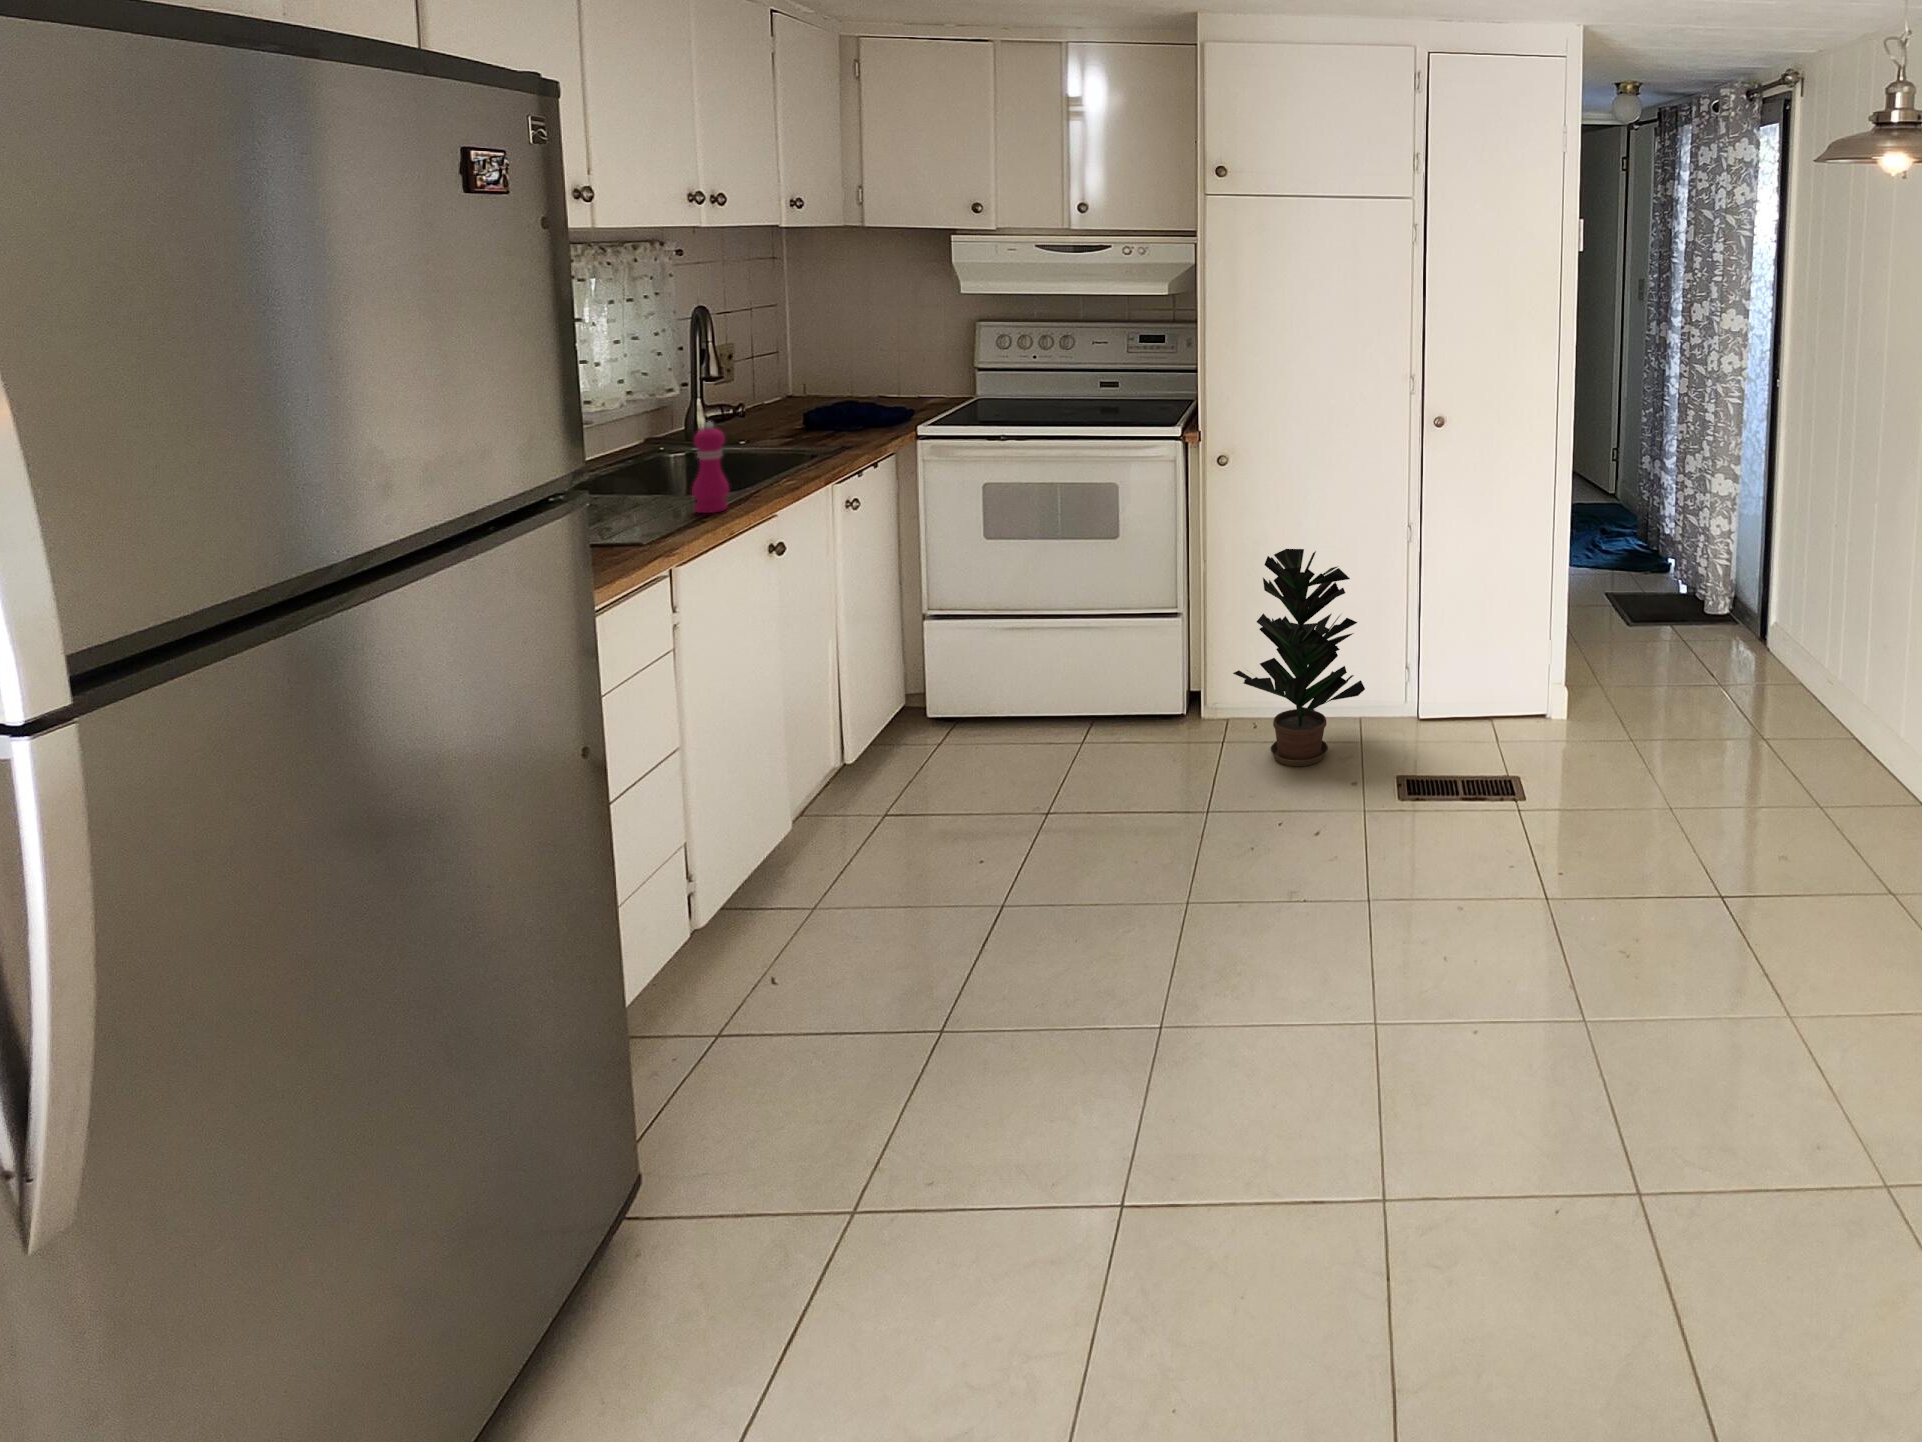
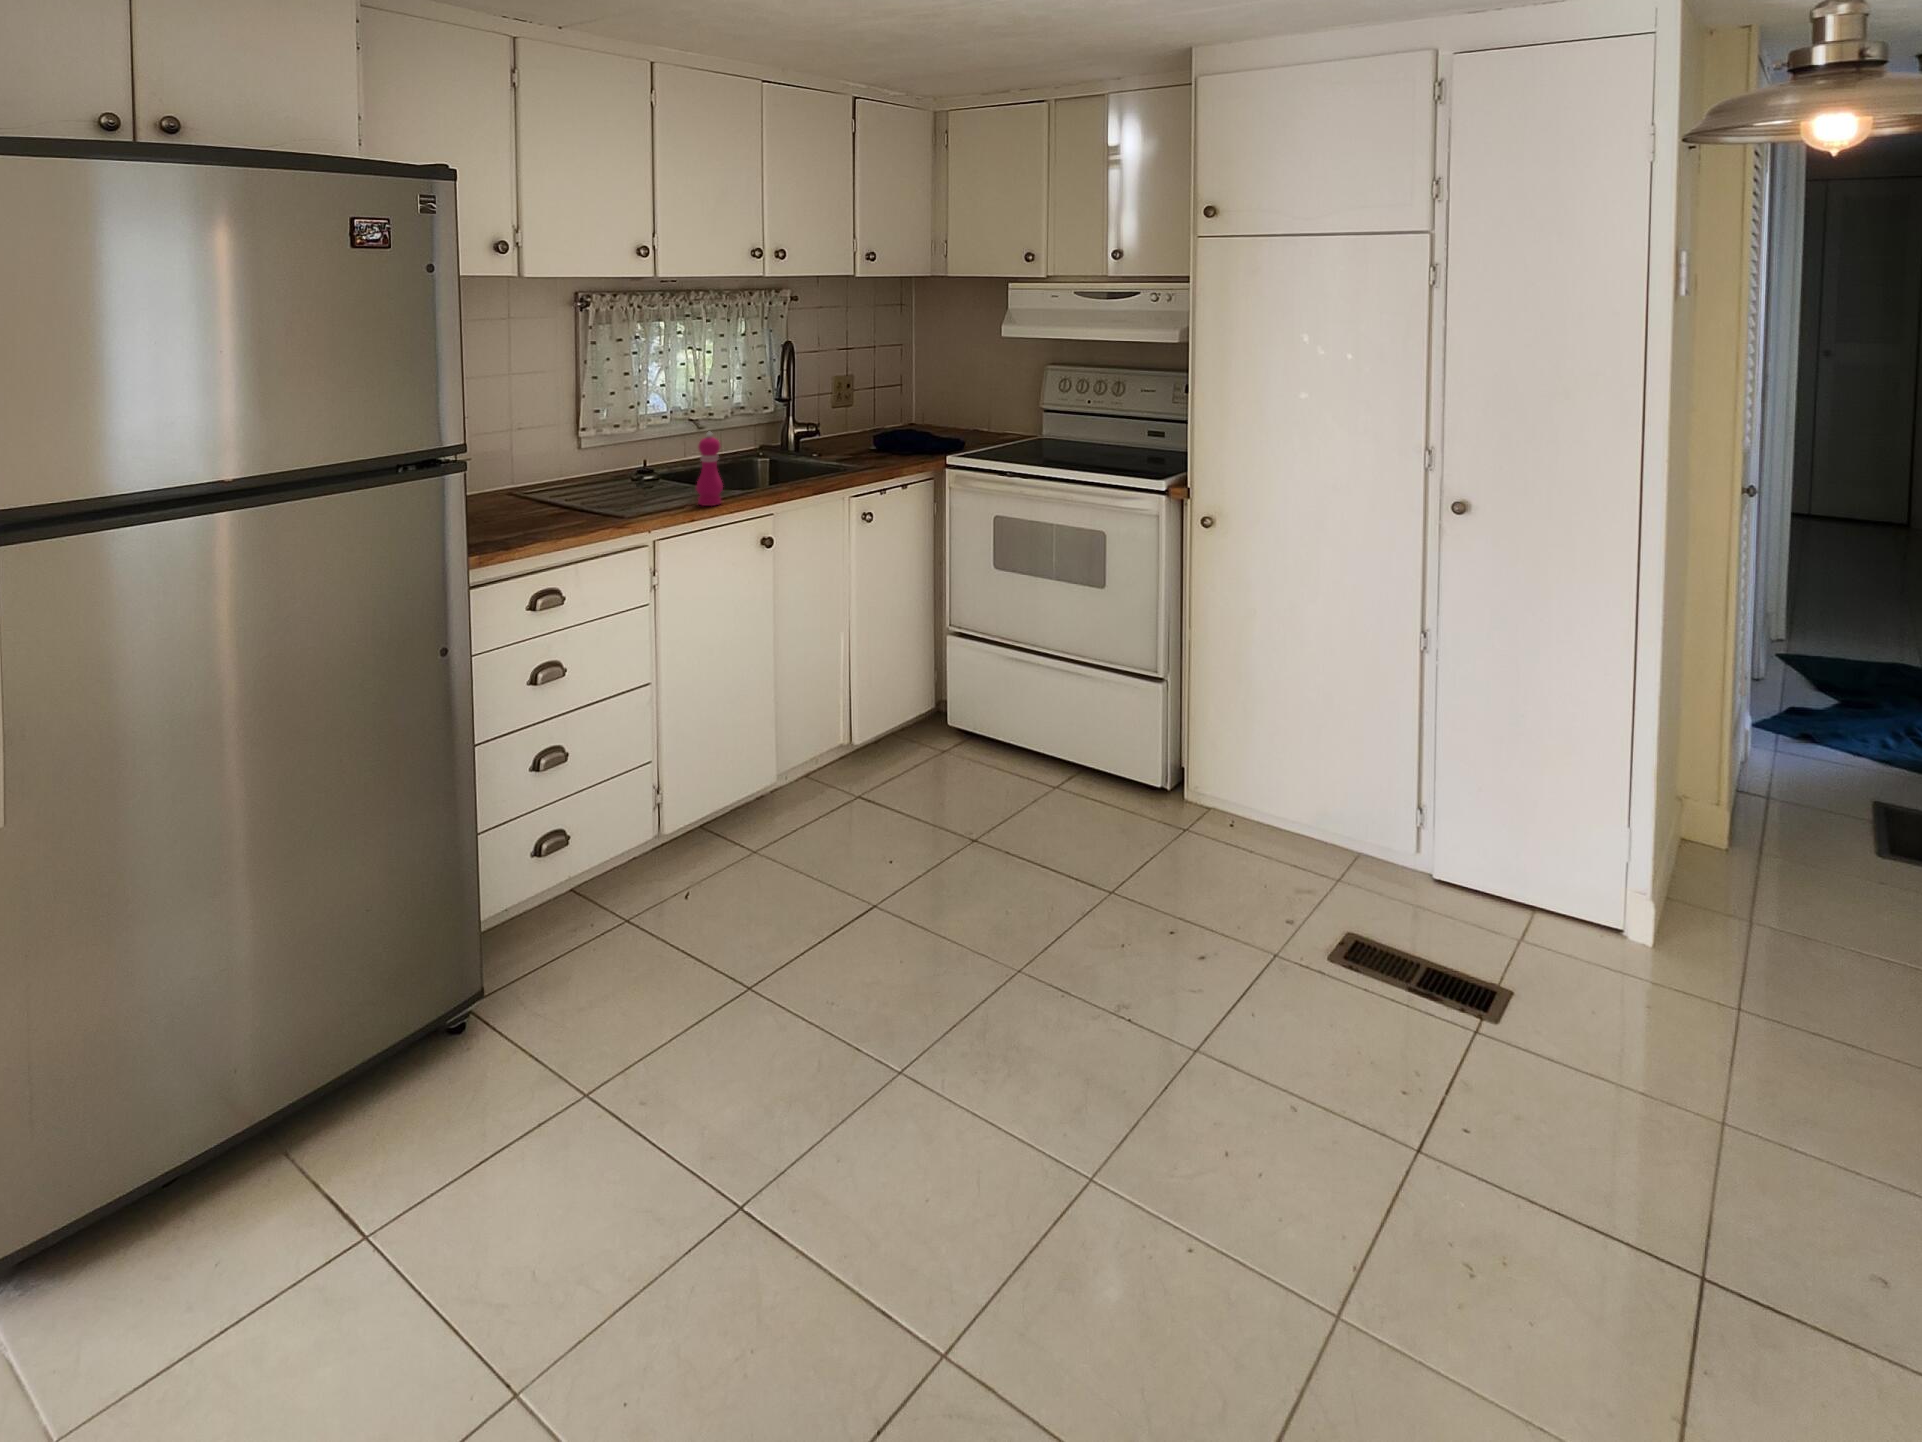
potted plant: present [1233,549,1365,766] -> none [1181,632,1330,889]

